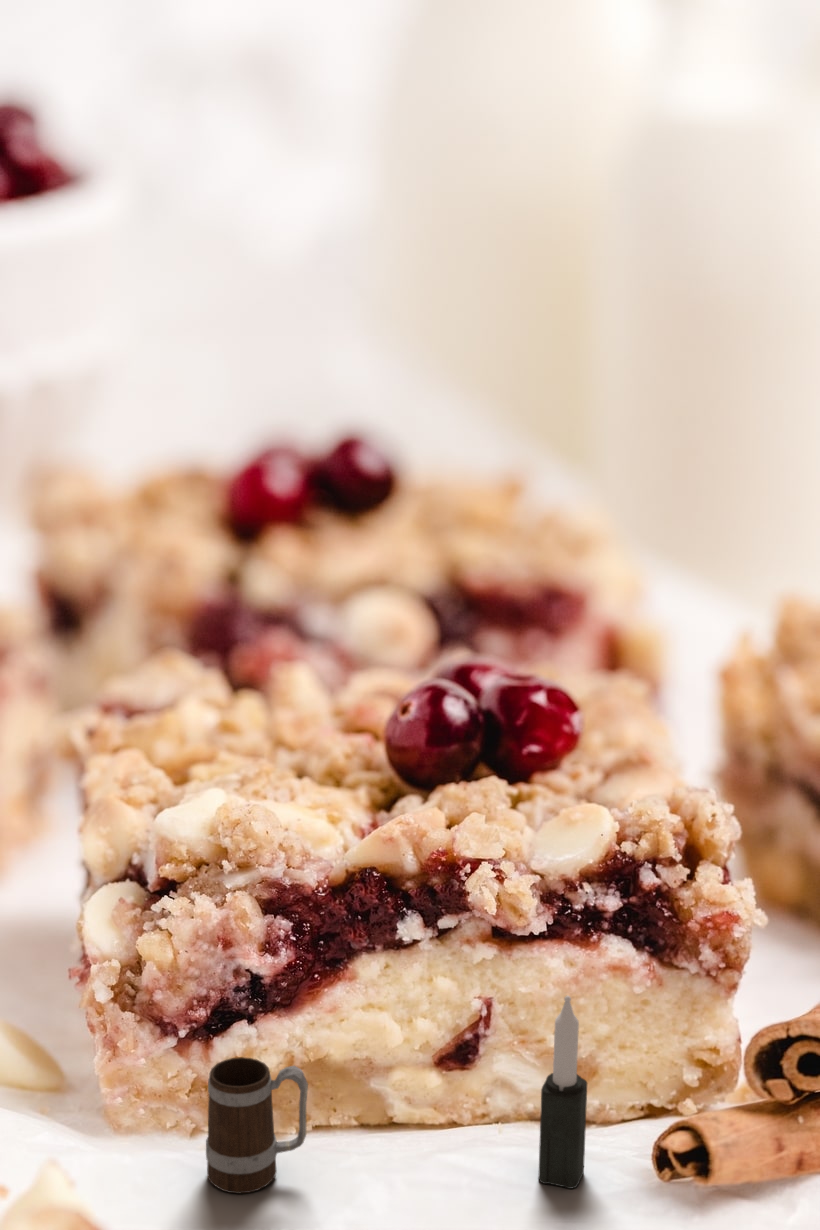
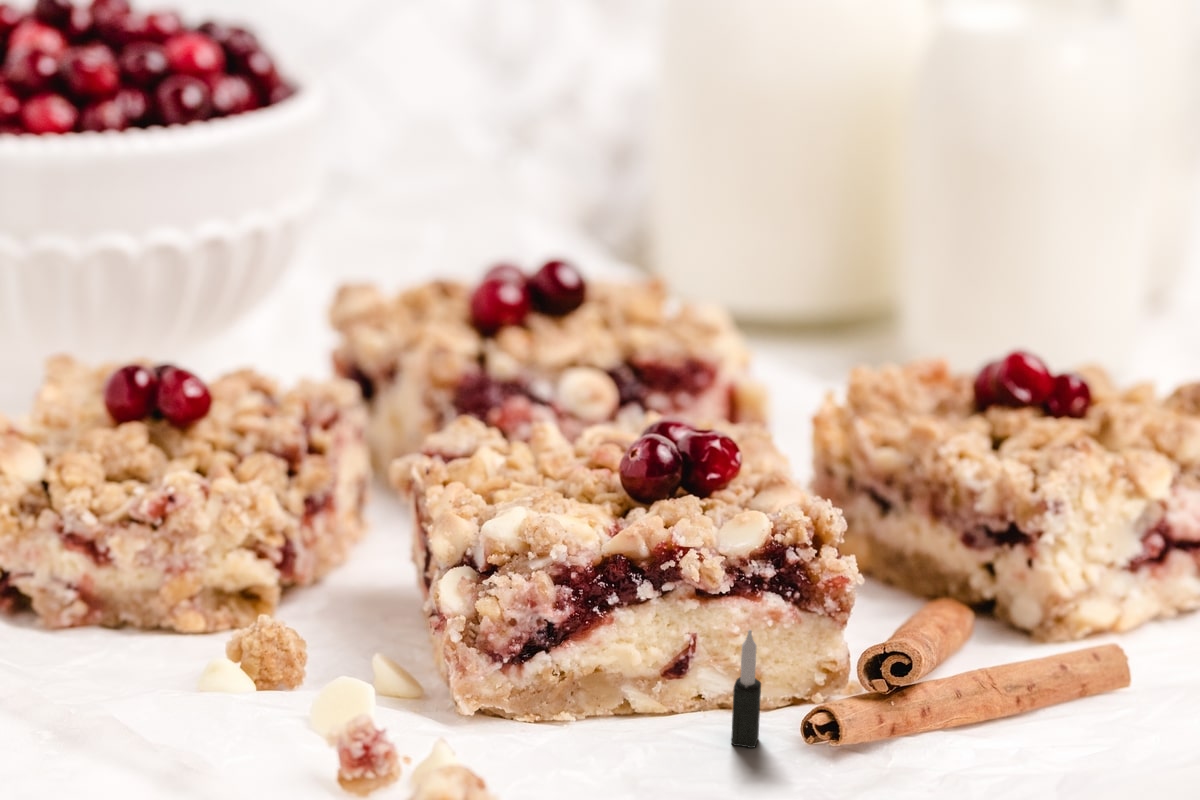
mug: present [206,1057,308,1194] -> none [526,674,590,758]

